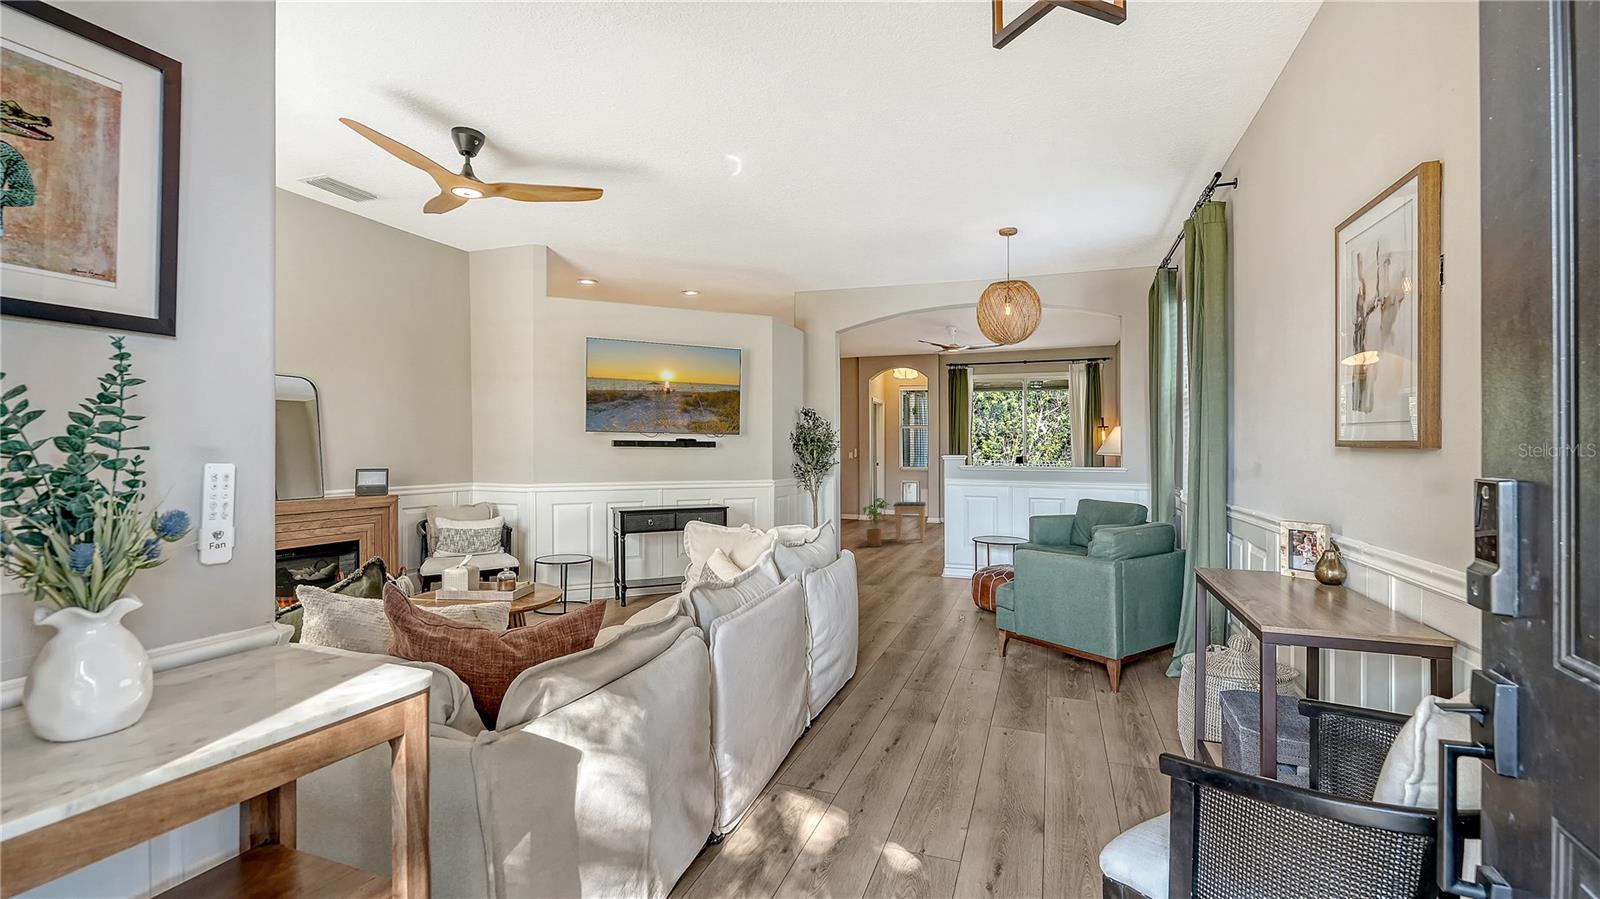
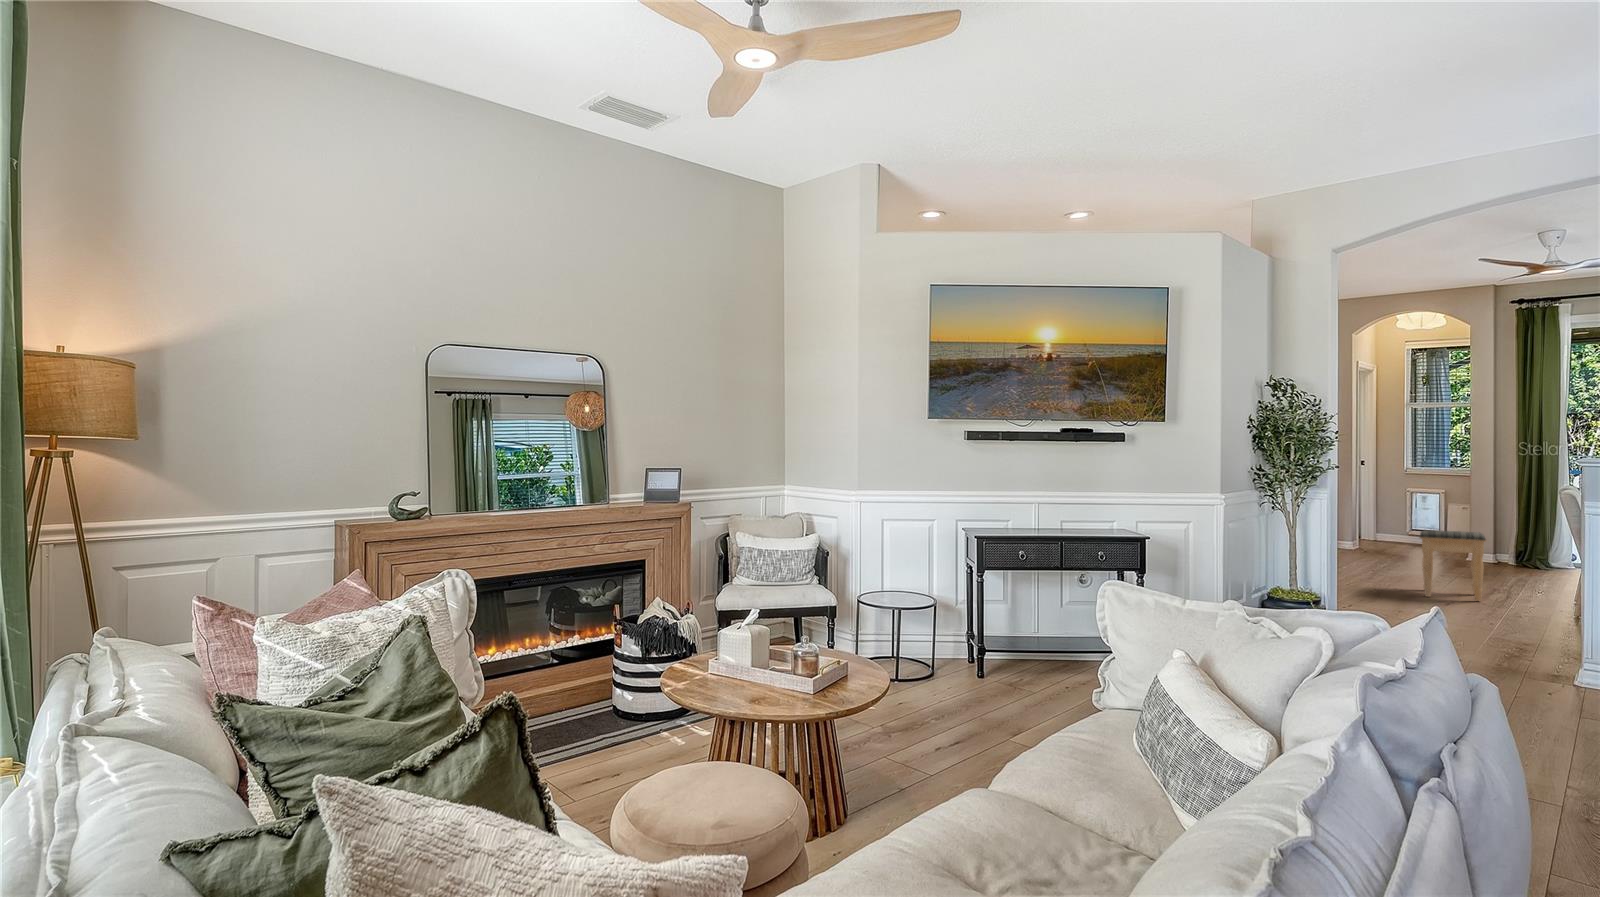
house plant: present [863,498,890,547] -> none [1362,523,1418,603]

